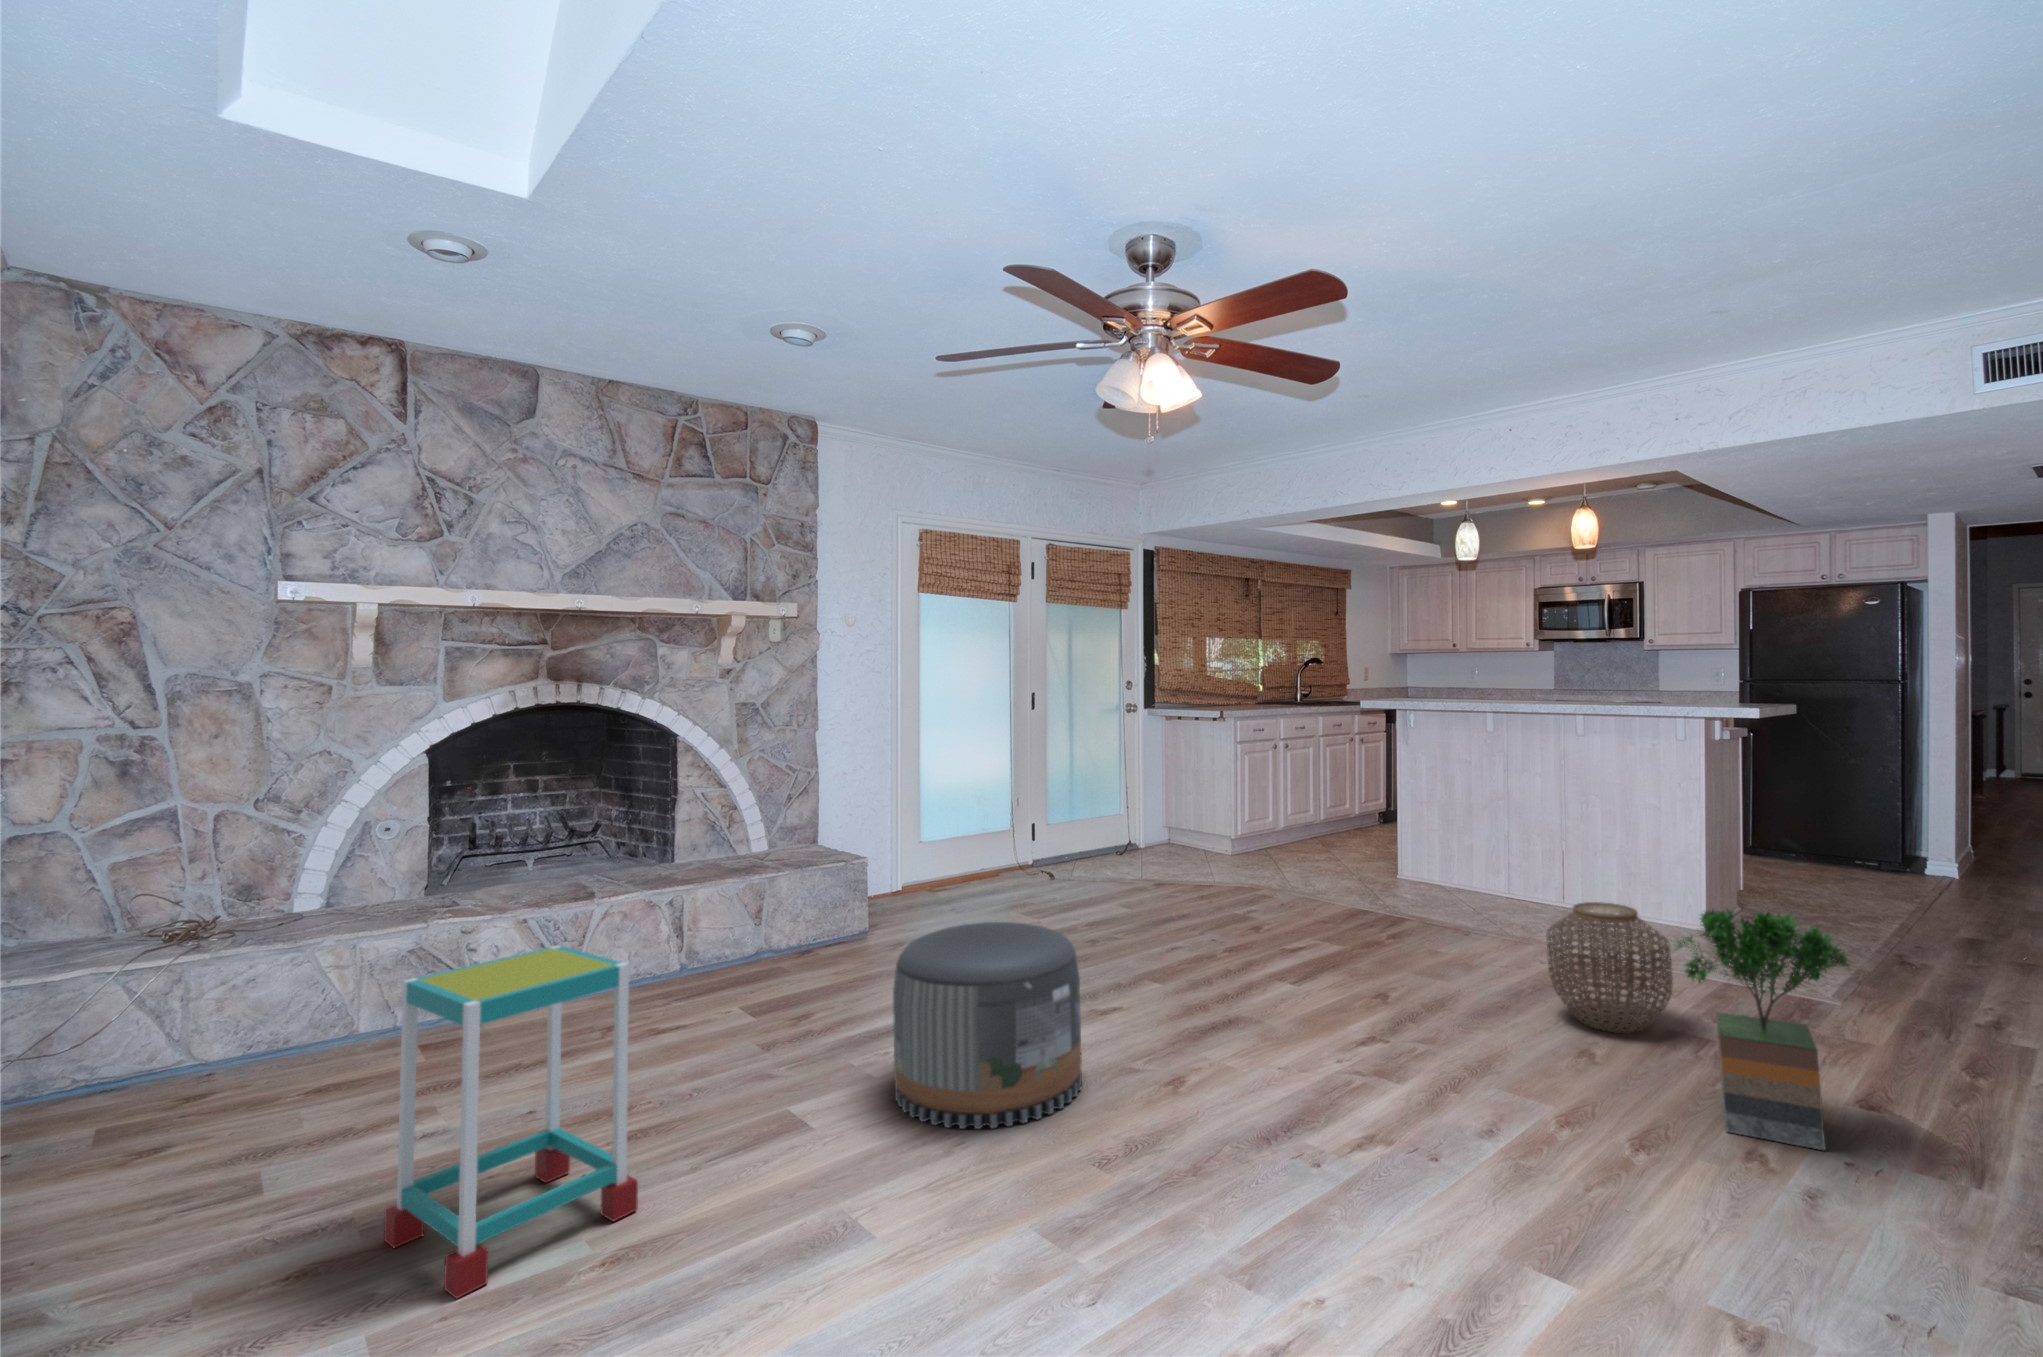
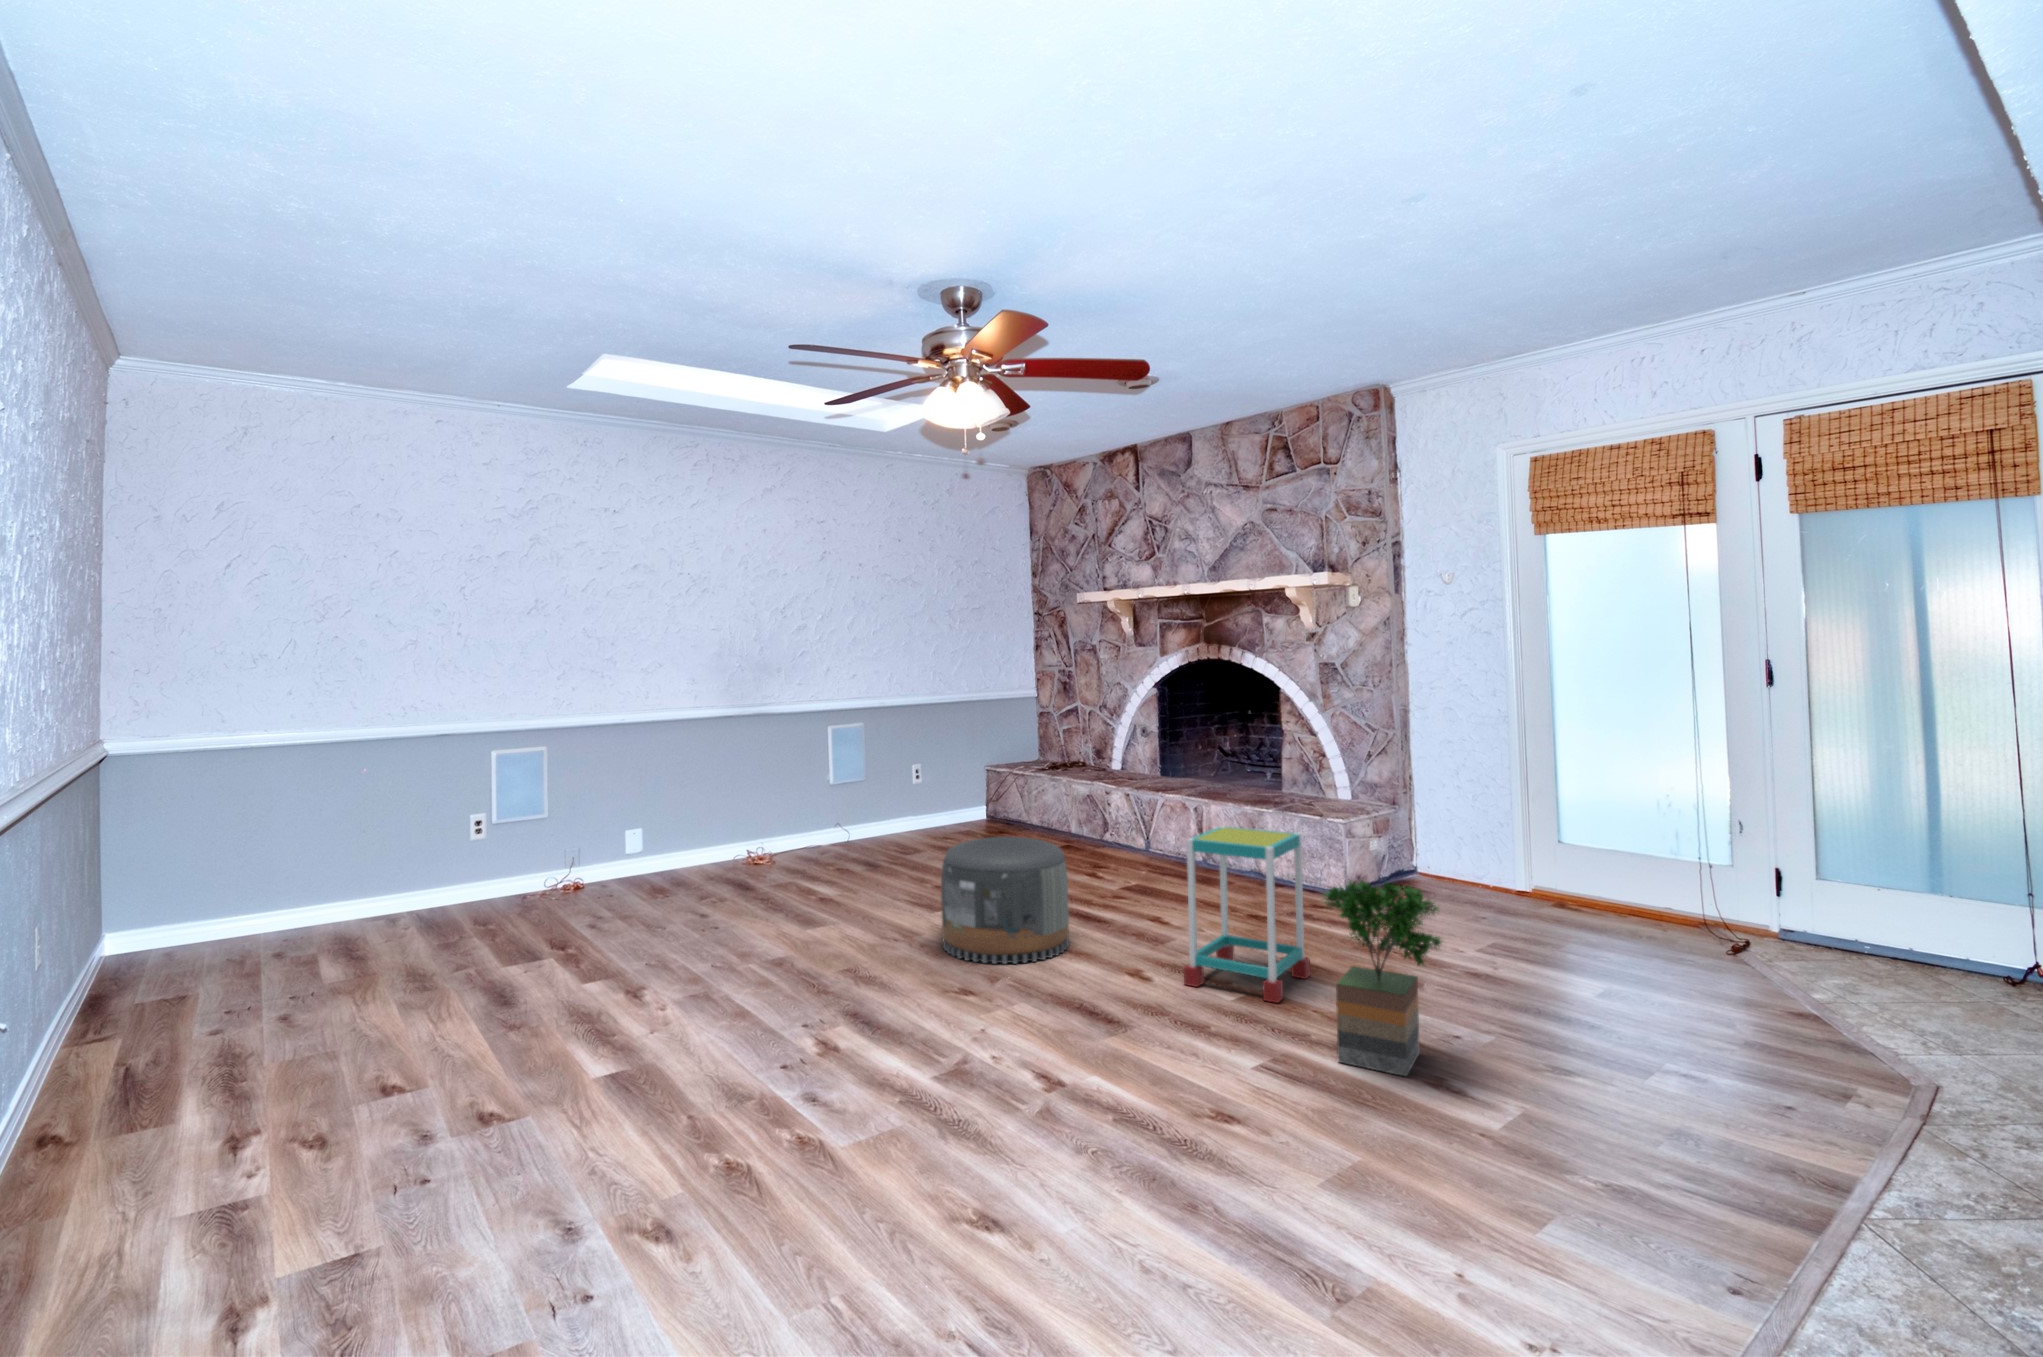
woven basket: present [1546,902,1673,1033] -> none [1094,1038,1265,1254]
potted tree: present [1677,909,1850,1150] -> present [1322,880,1442,1076]
side table: present [384,946,638,1299] -> present [1184,826,1310,1003]

